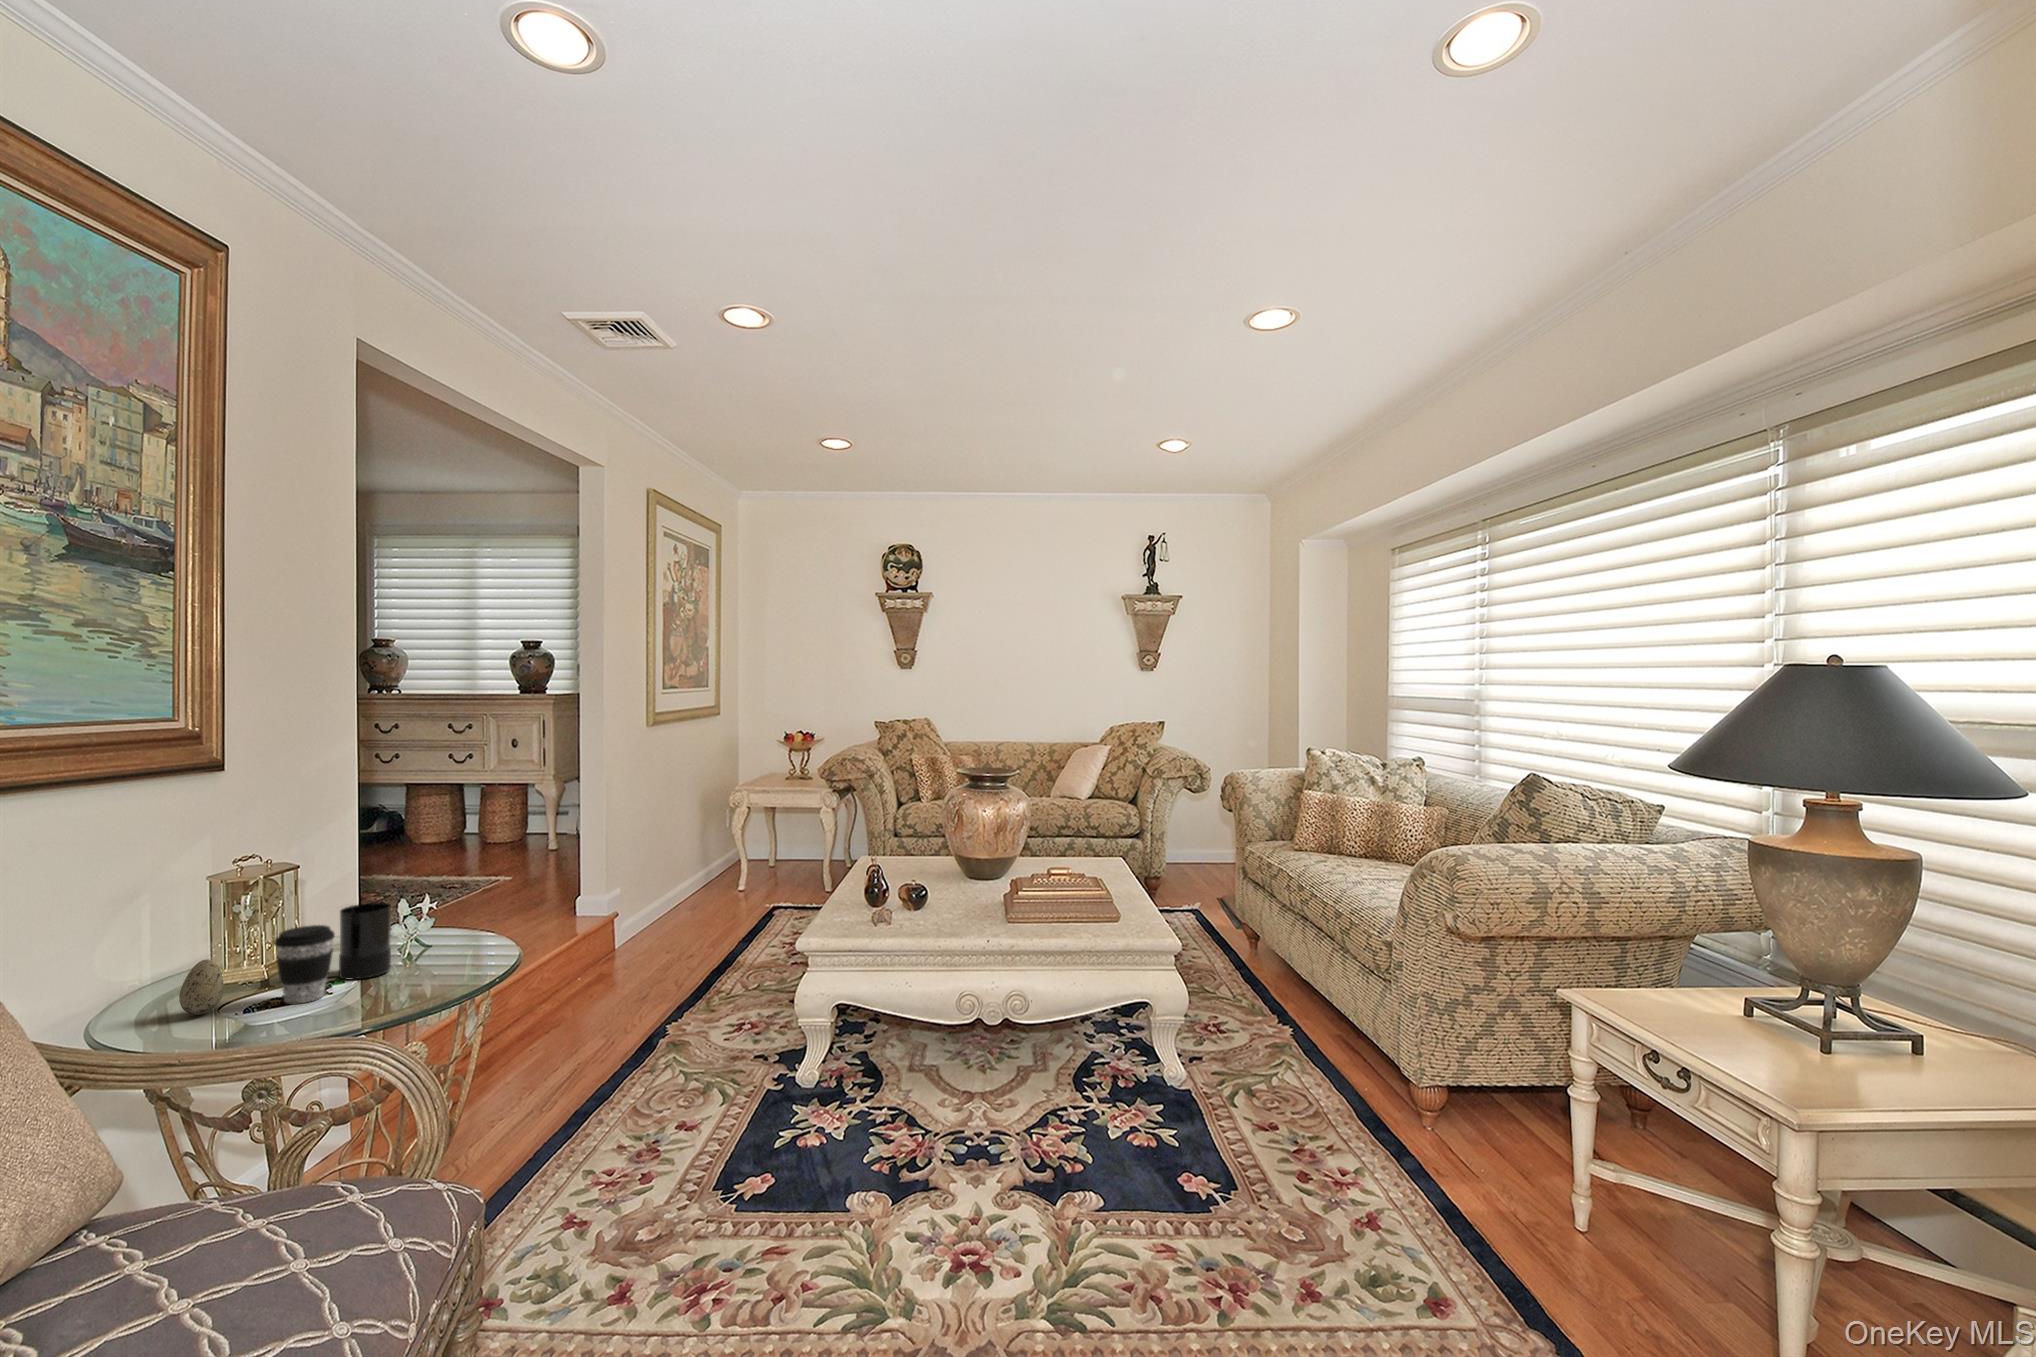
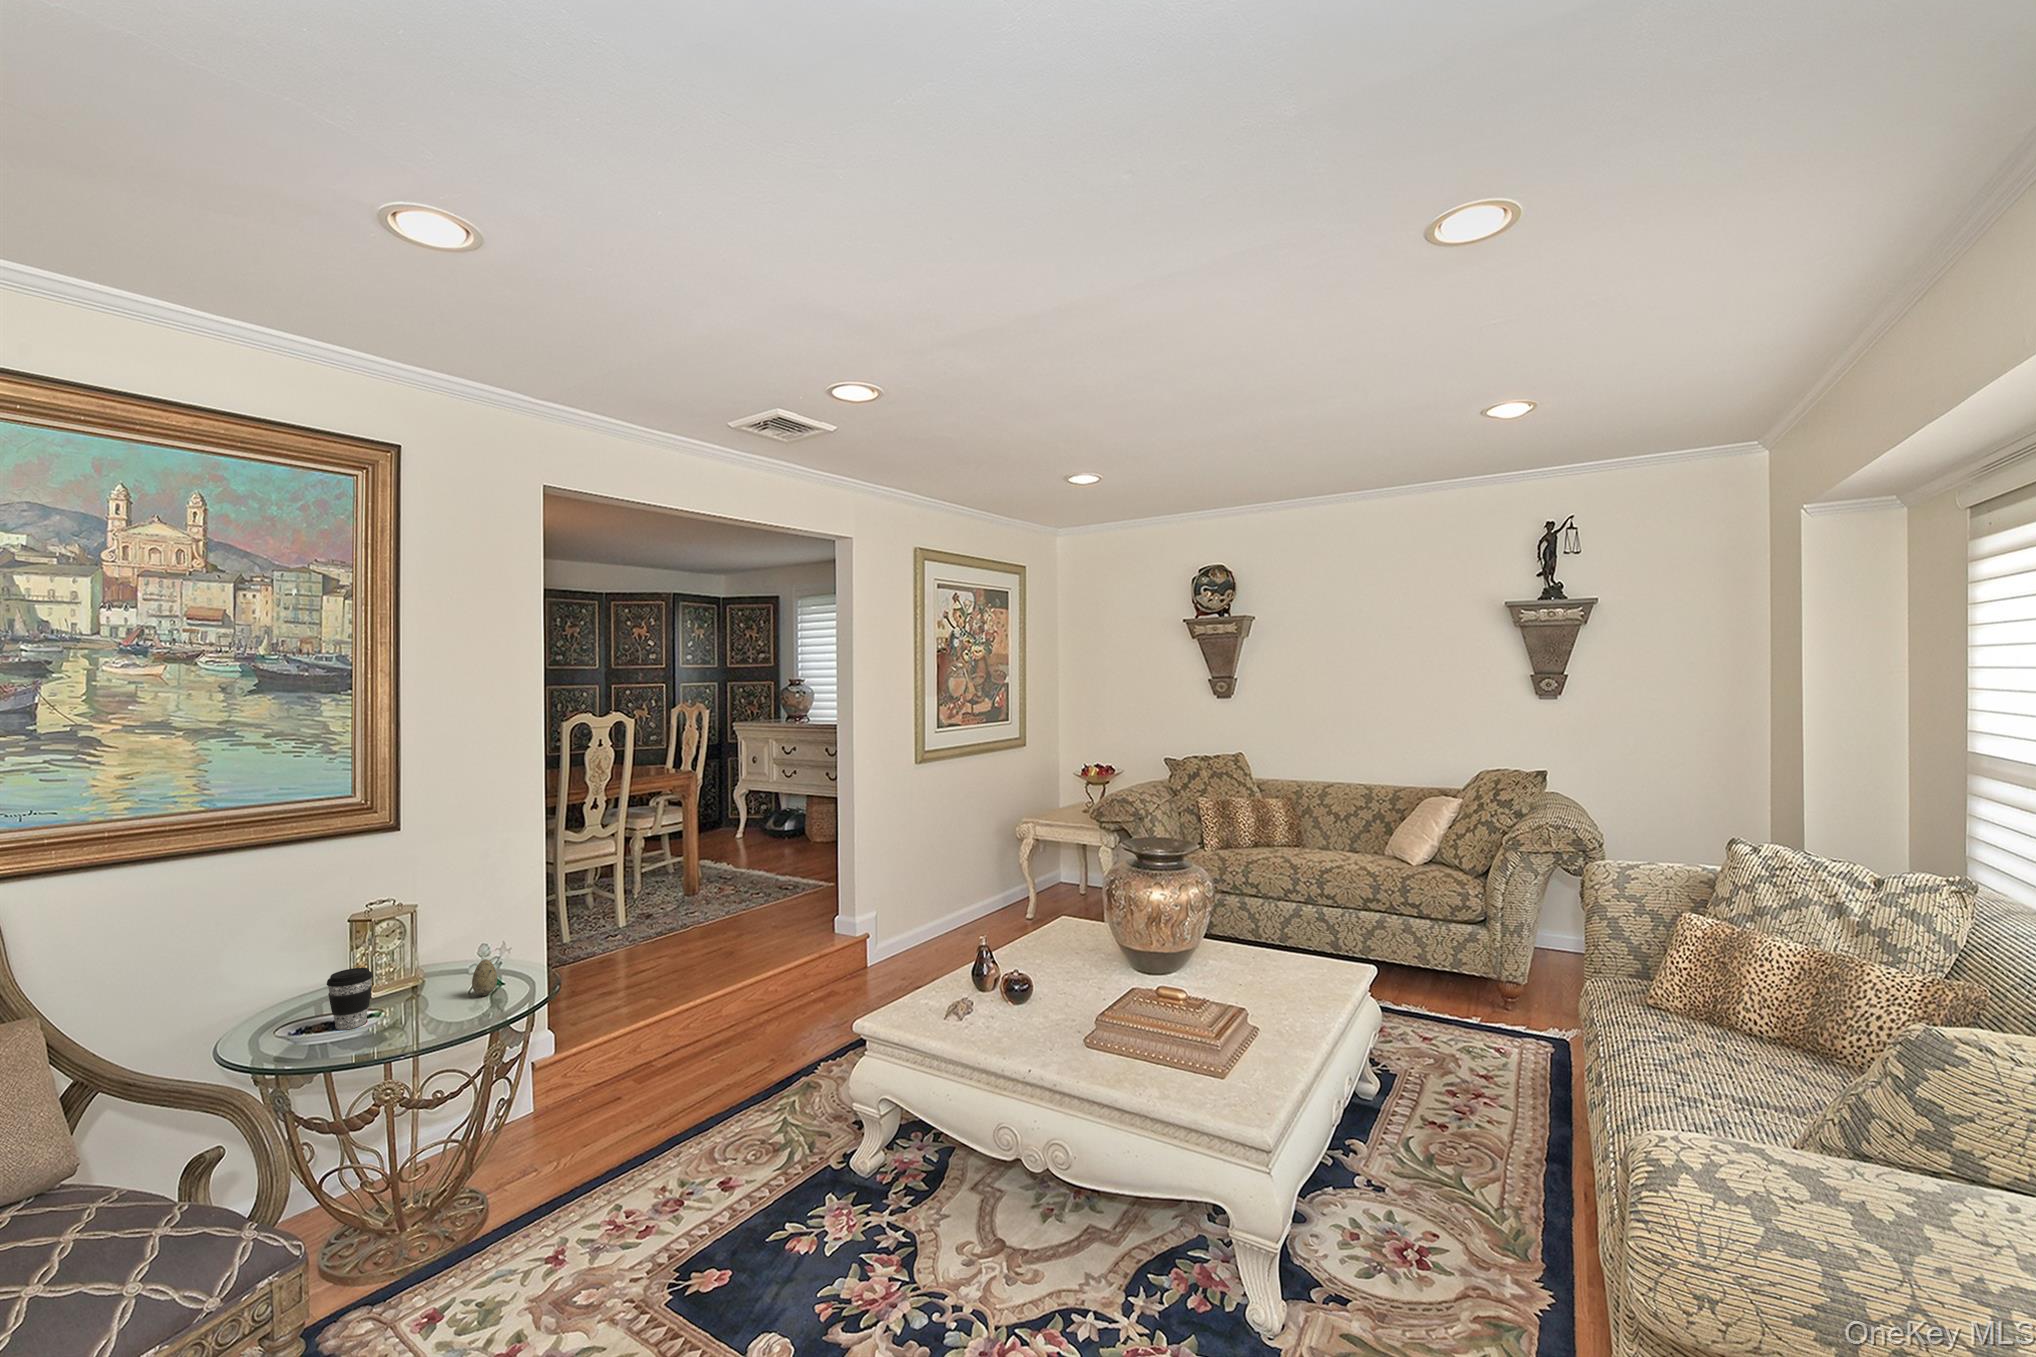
candle: present [339,903,391,980] -> none [397,949,443,1012]
decorative egg: present [179,959,224,1015] -> present [472,959,497,995]

